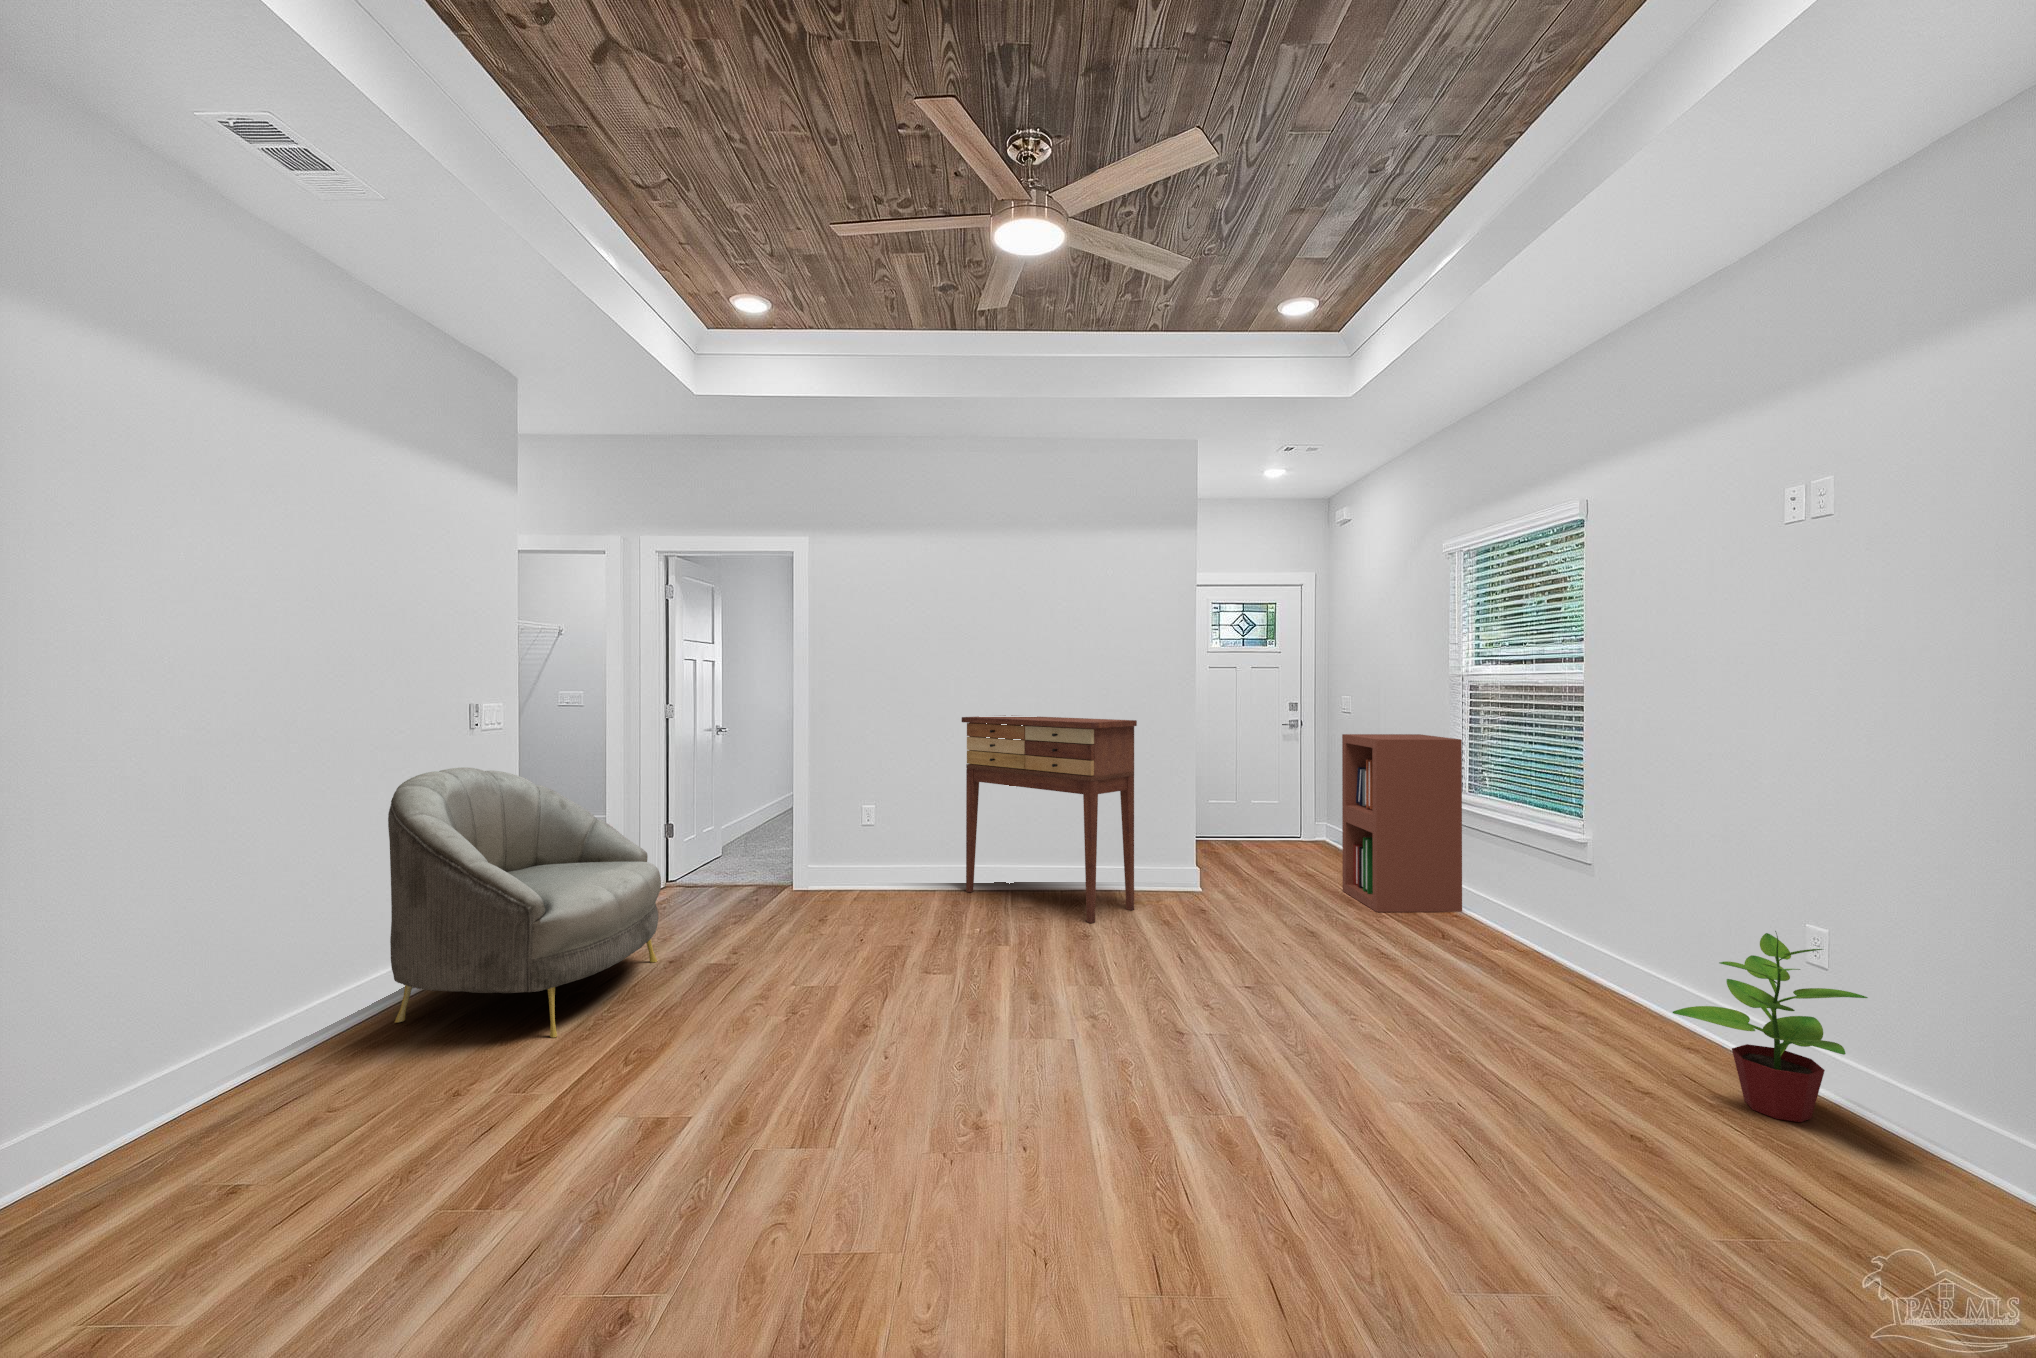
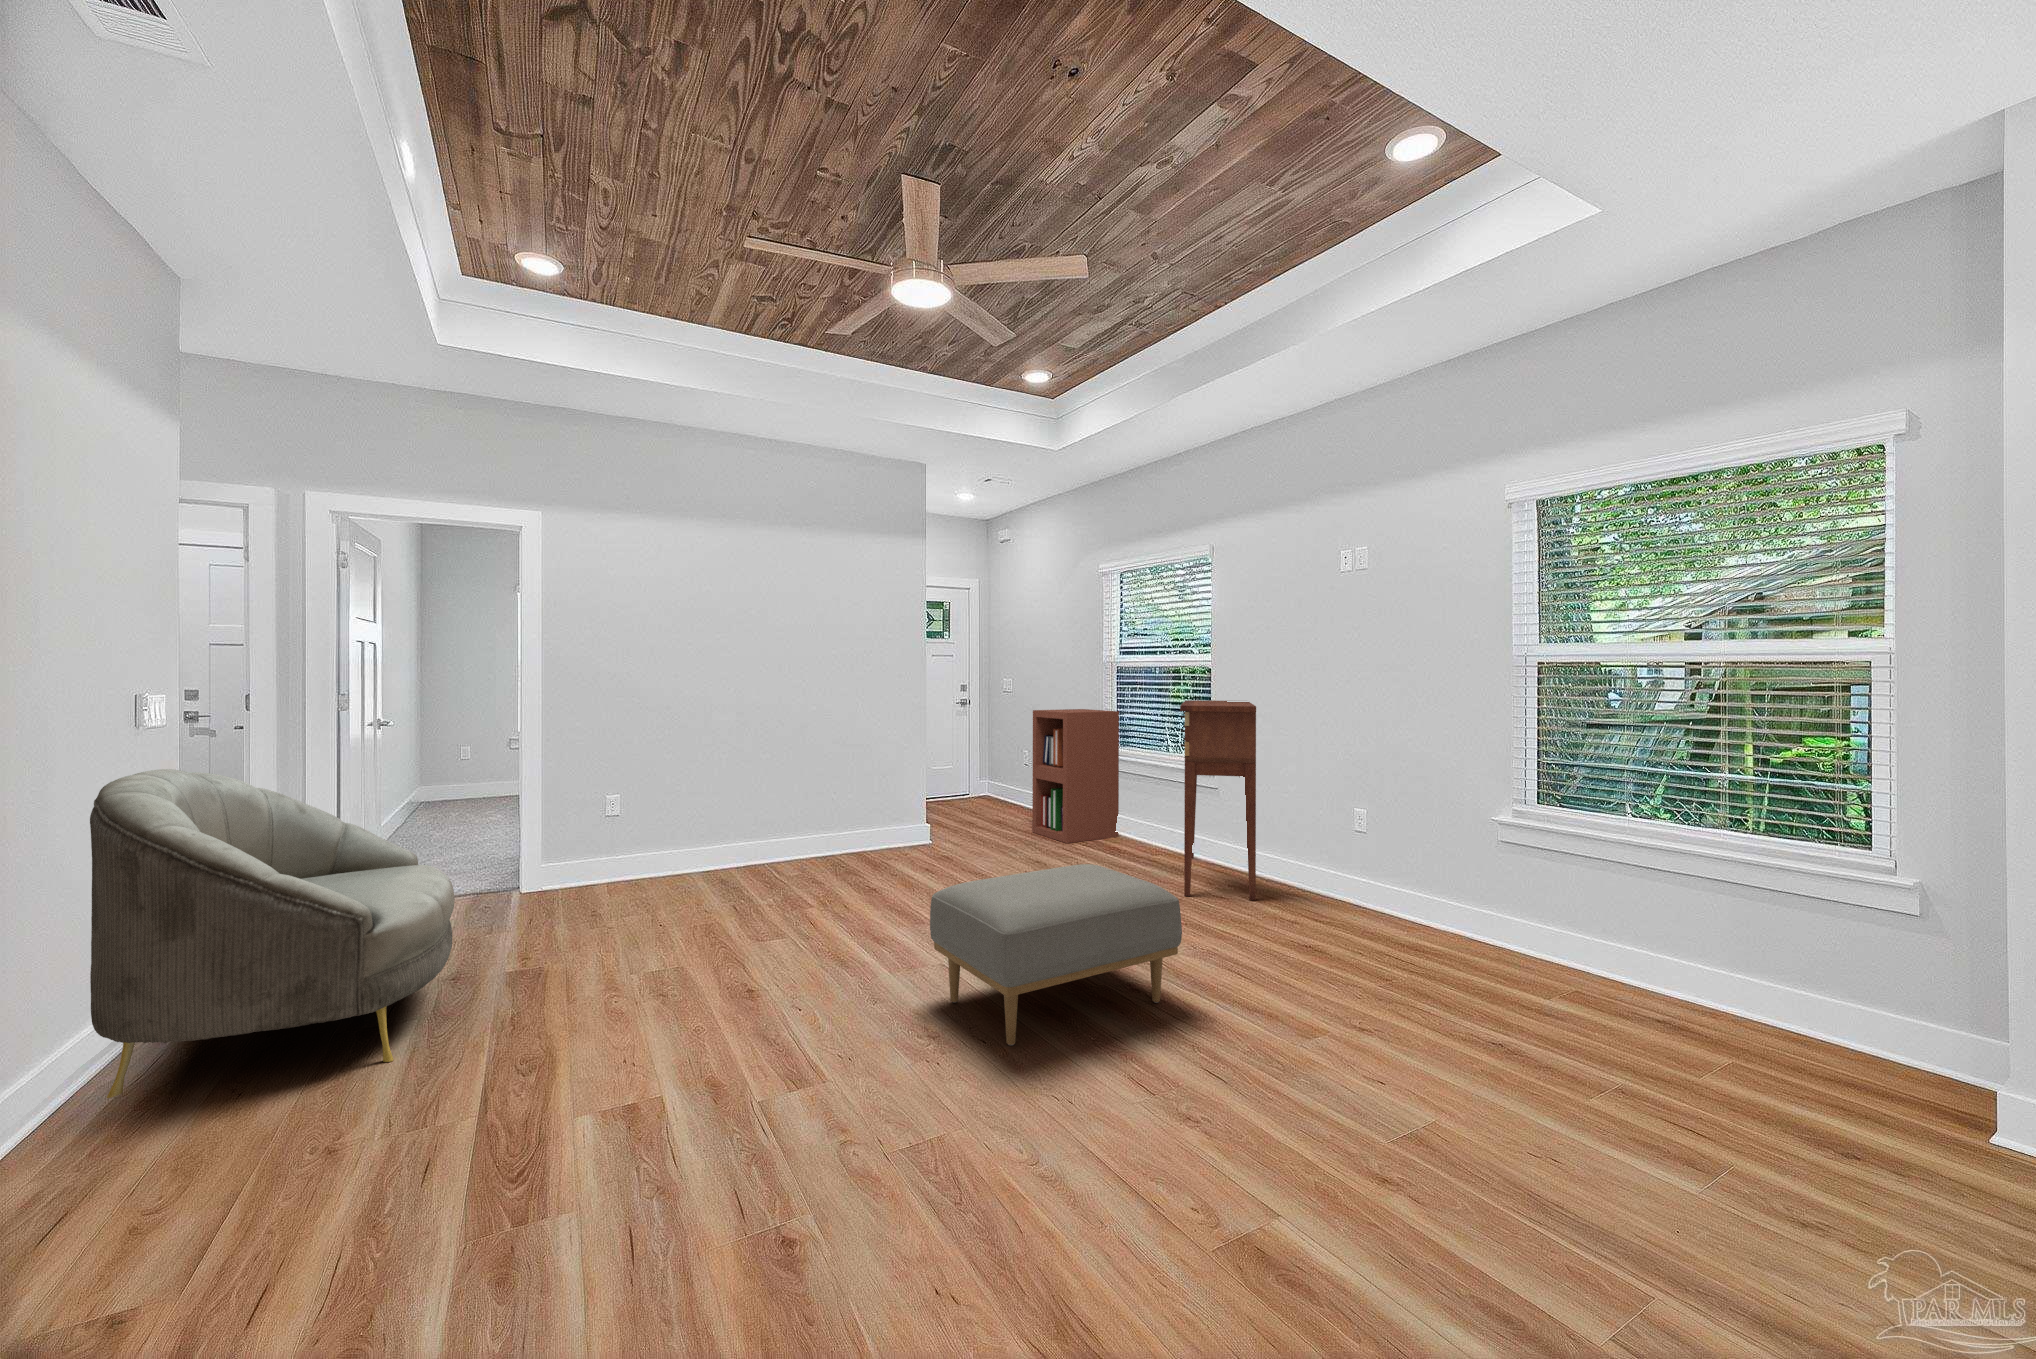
console table: present [962,715,1137,923] -> present [1180,700,1256,900]
potted plant: present [1673,931,1868,1122] -> none [1296,812,1386,921]
ottoman: none [1021,954,1343,1185] -> present [930,864,1182,1045]

